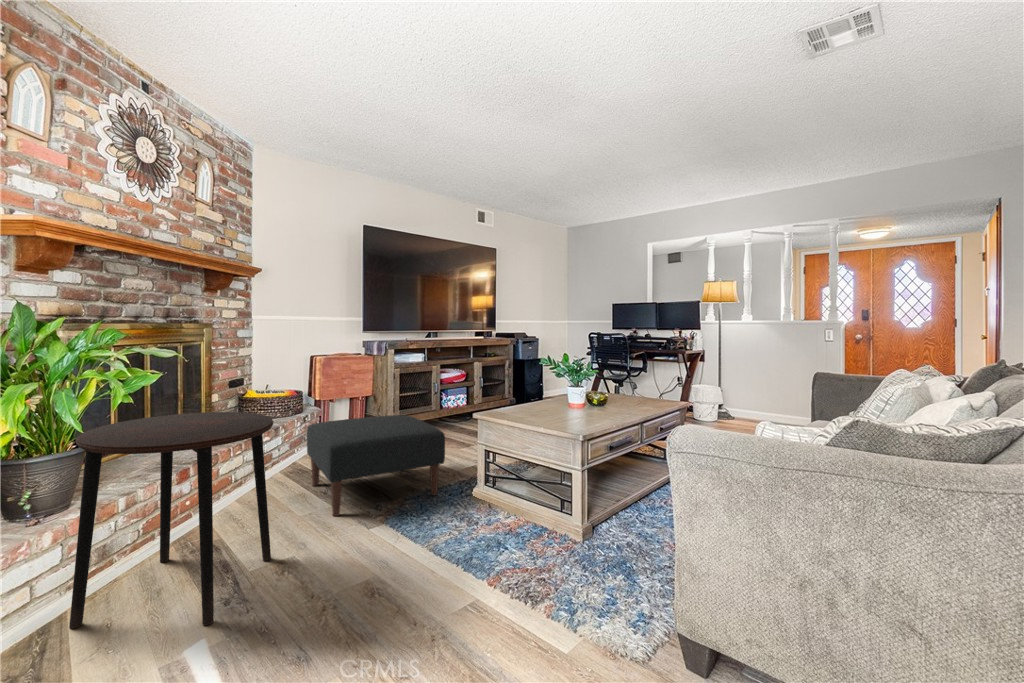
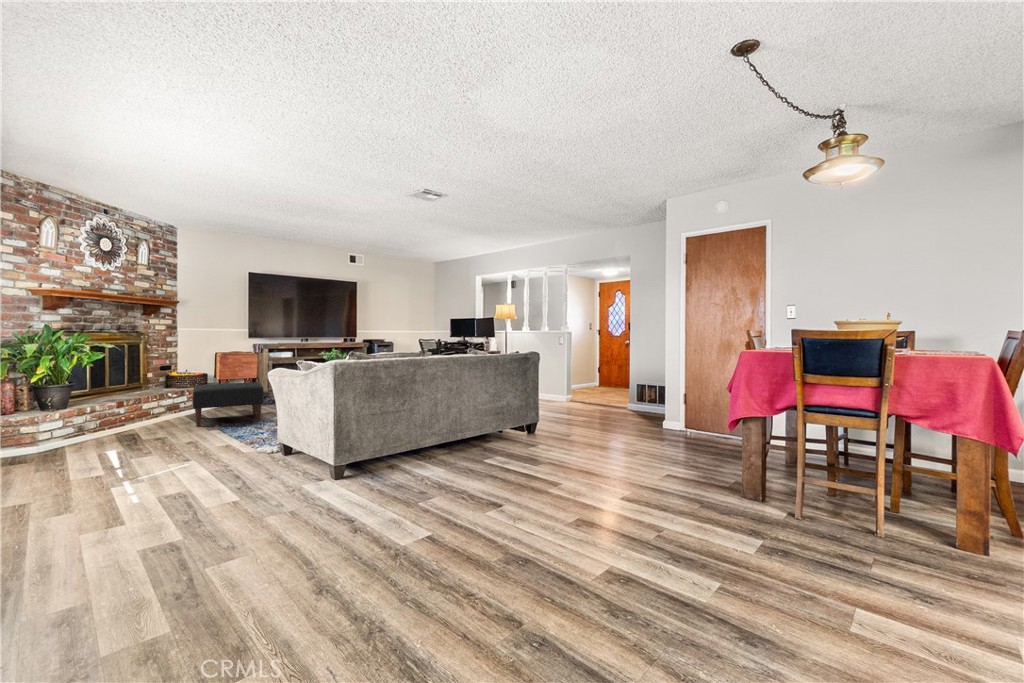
side table: present [69,412,273,629] -> none [66,372,155,447]

